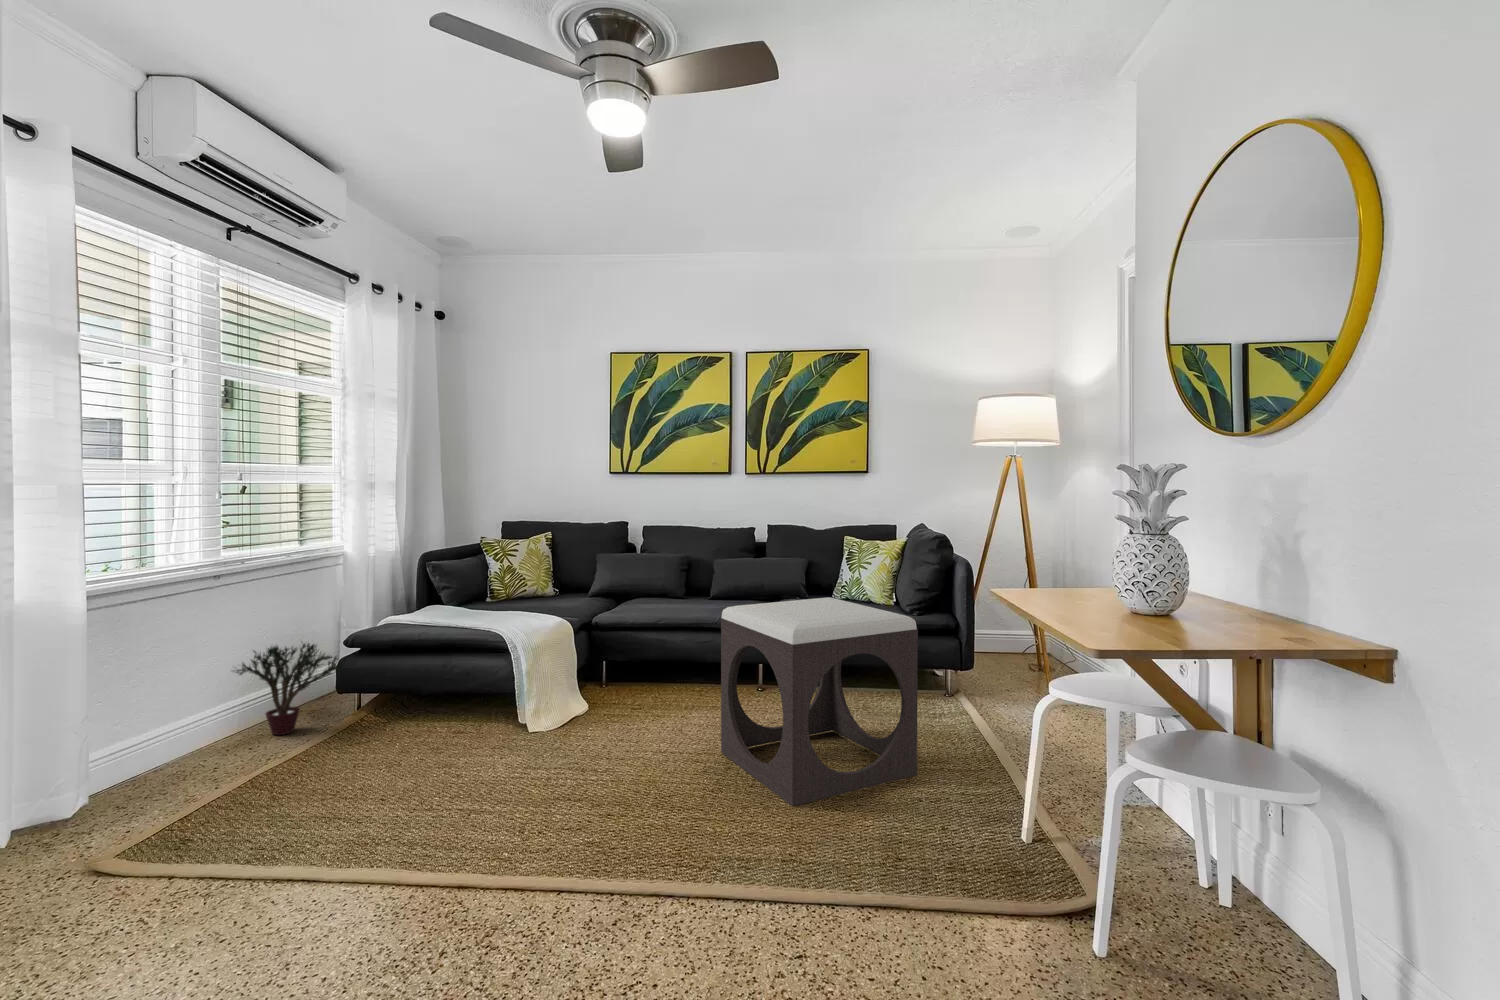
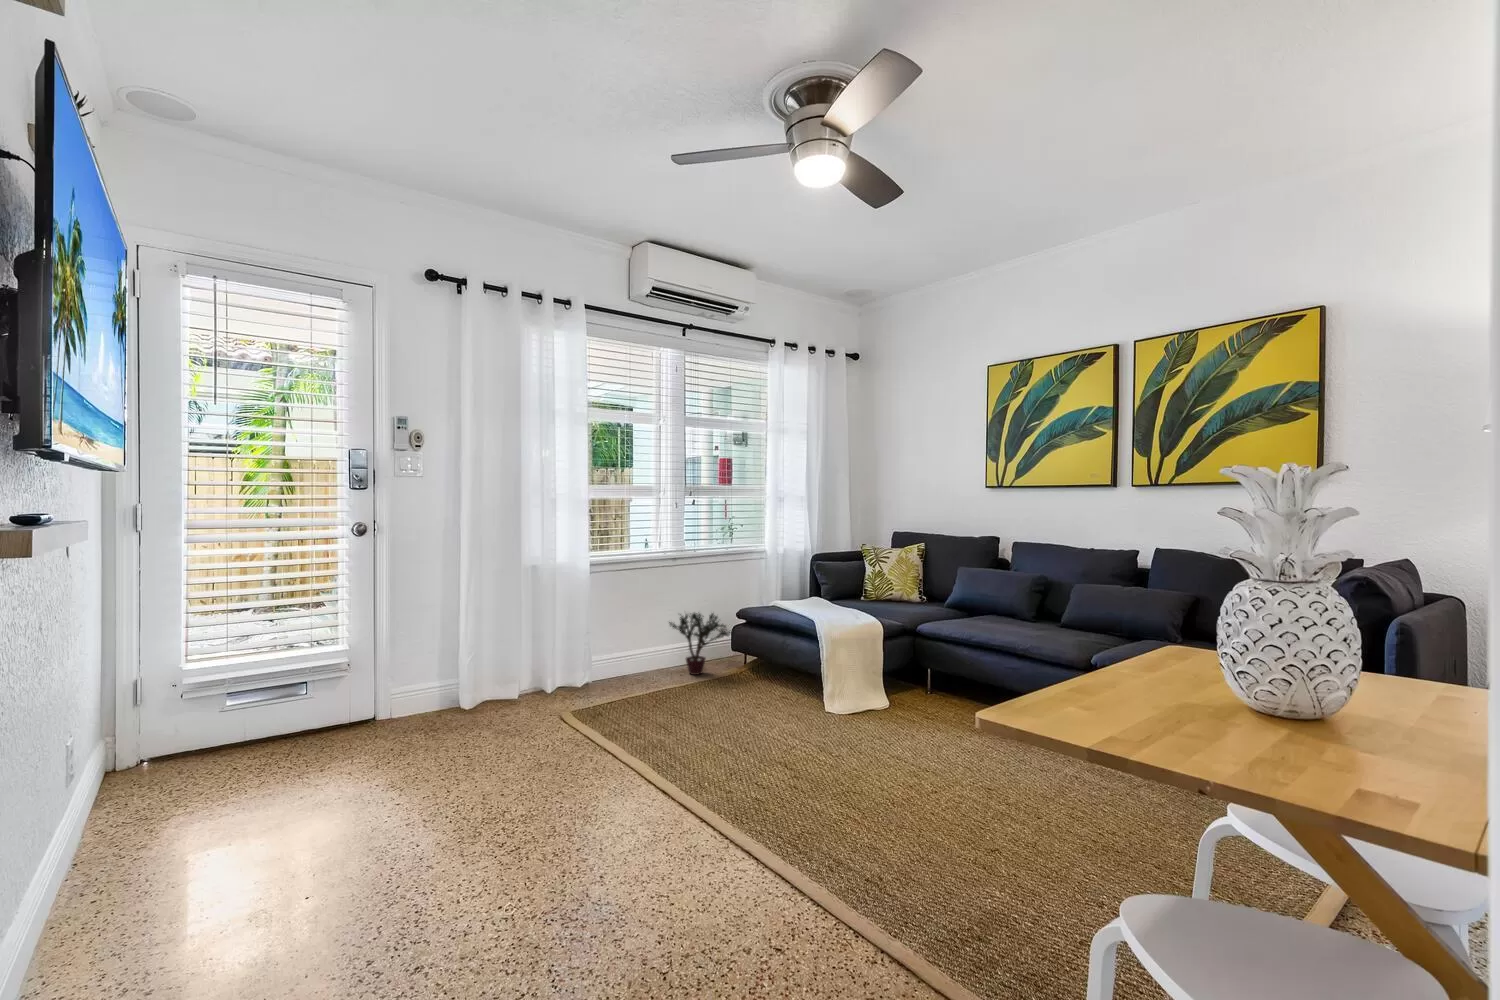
footstool: present [721,597,918,806] -> none [949,625,1145,870]

